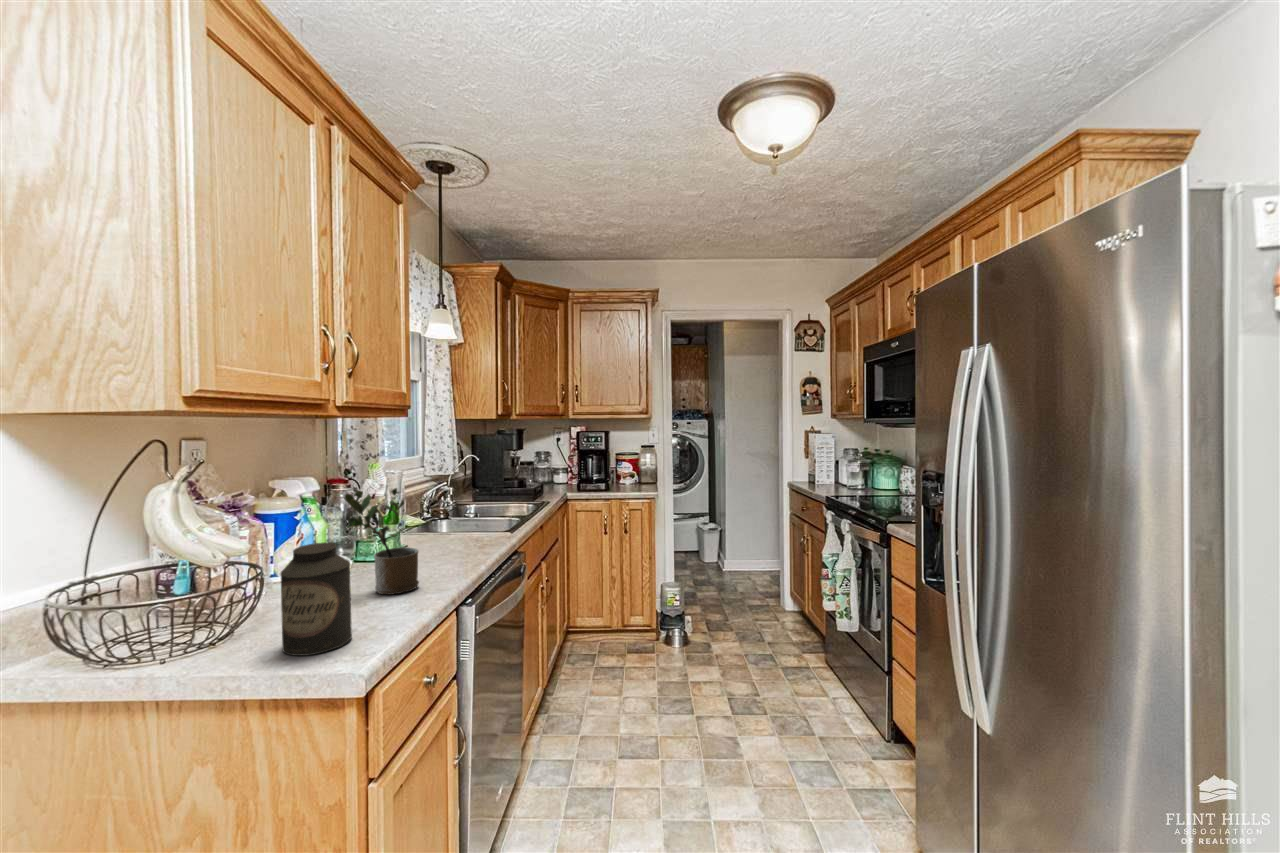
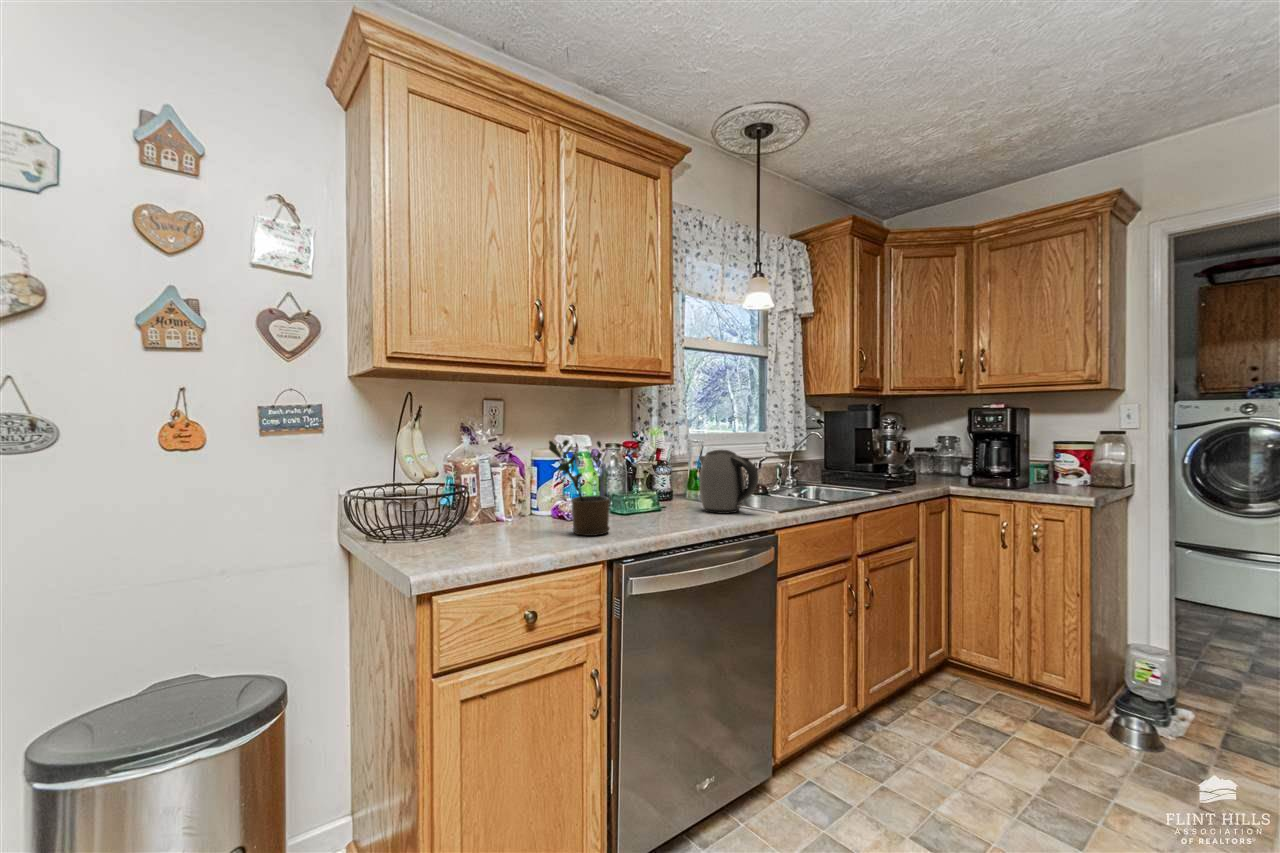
kettle: none [429,482,495,545] -> present [700,450,758,514]
canister: present [281,542,352,656] -> none [443,471,495,556]

